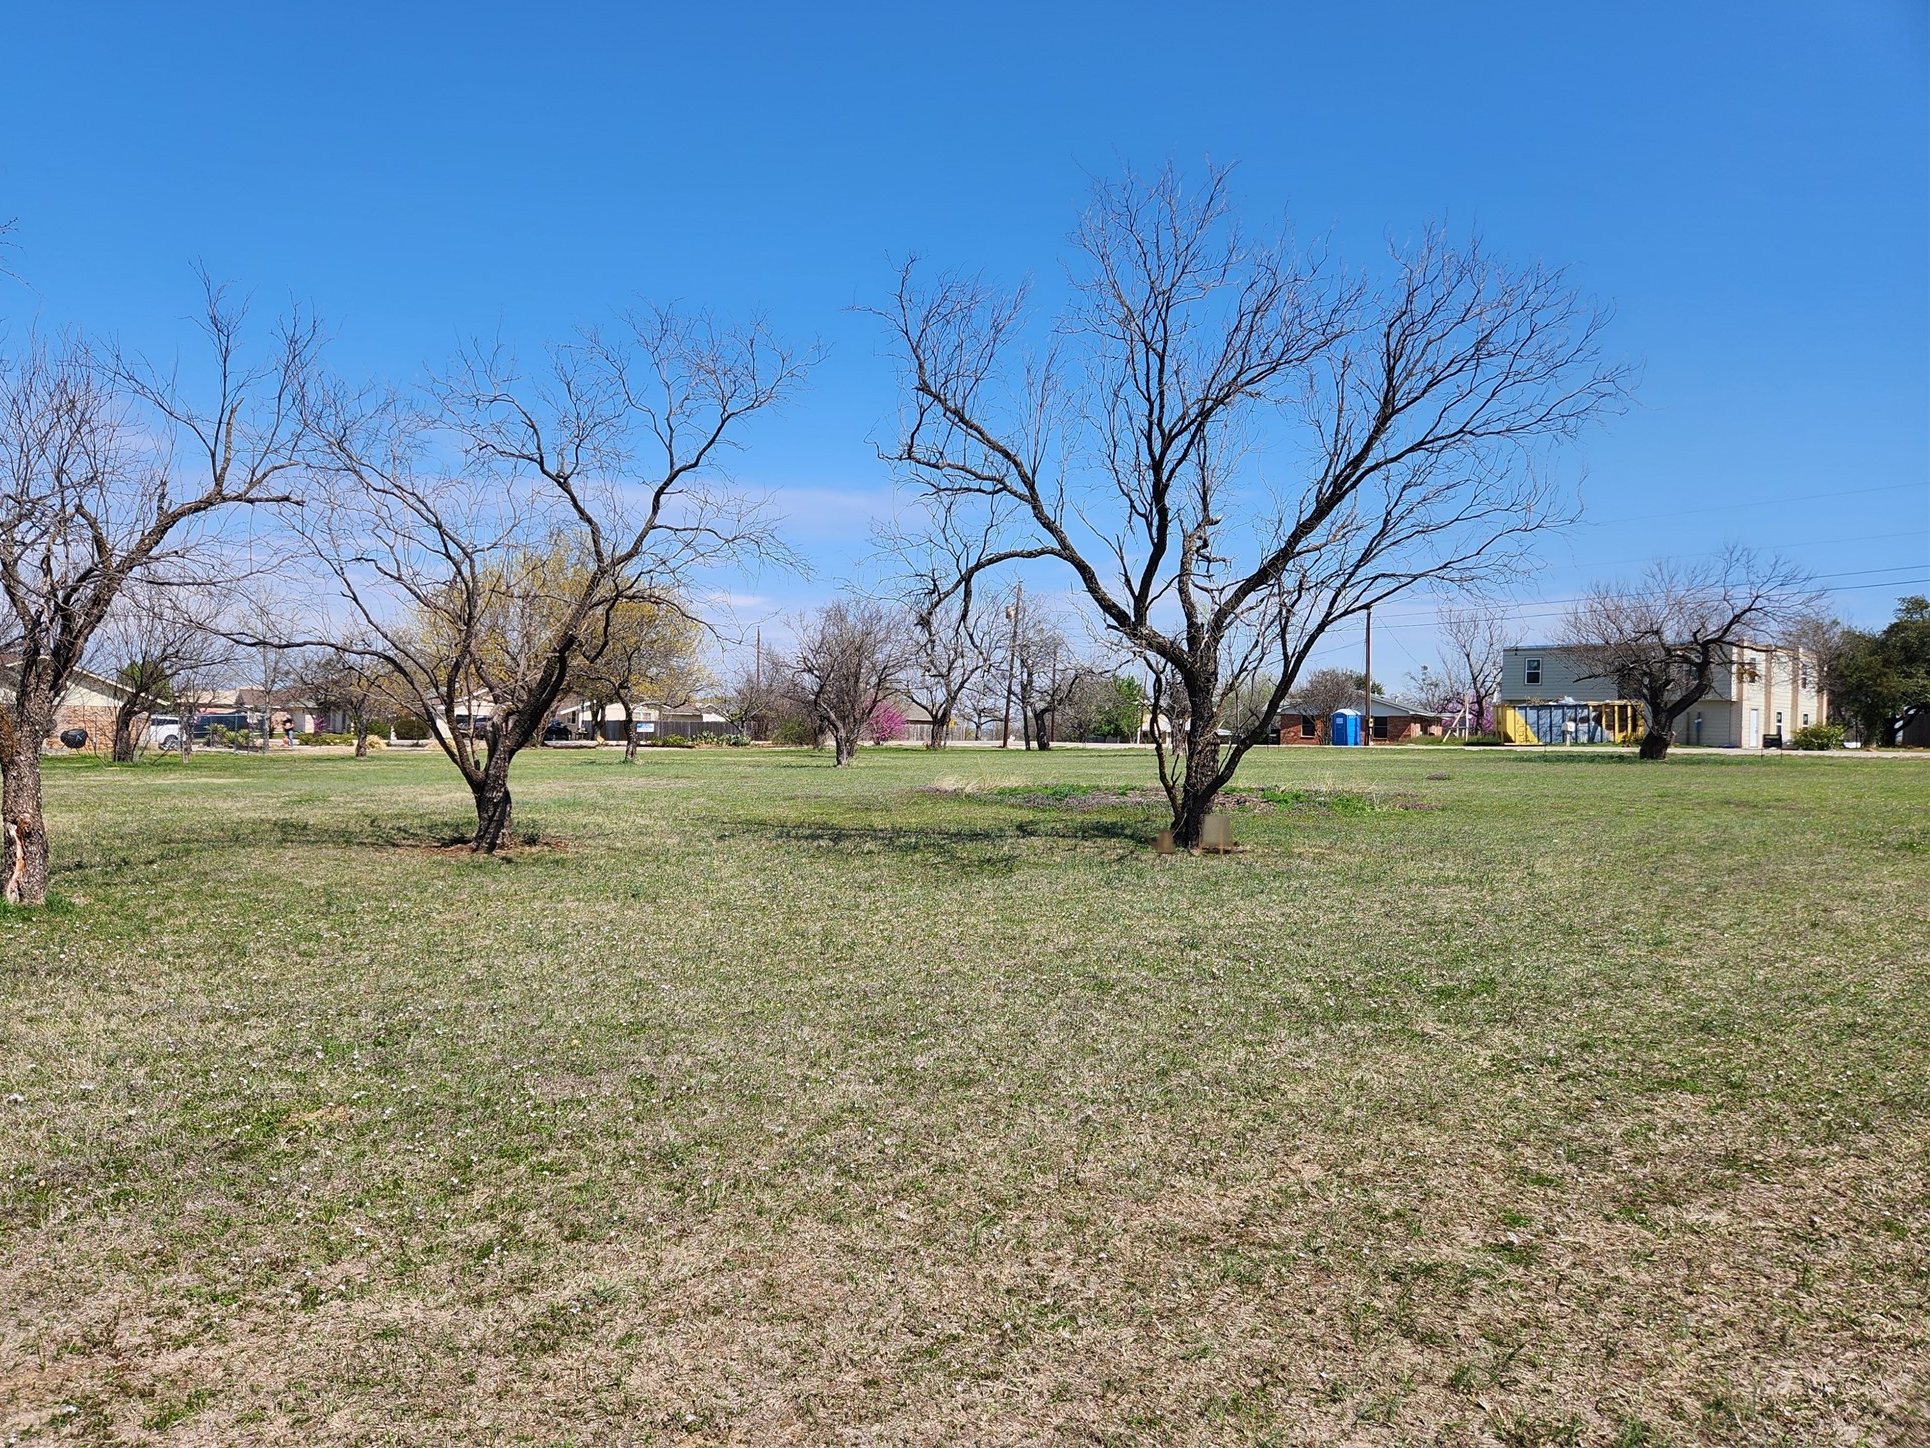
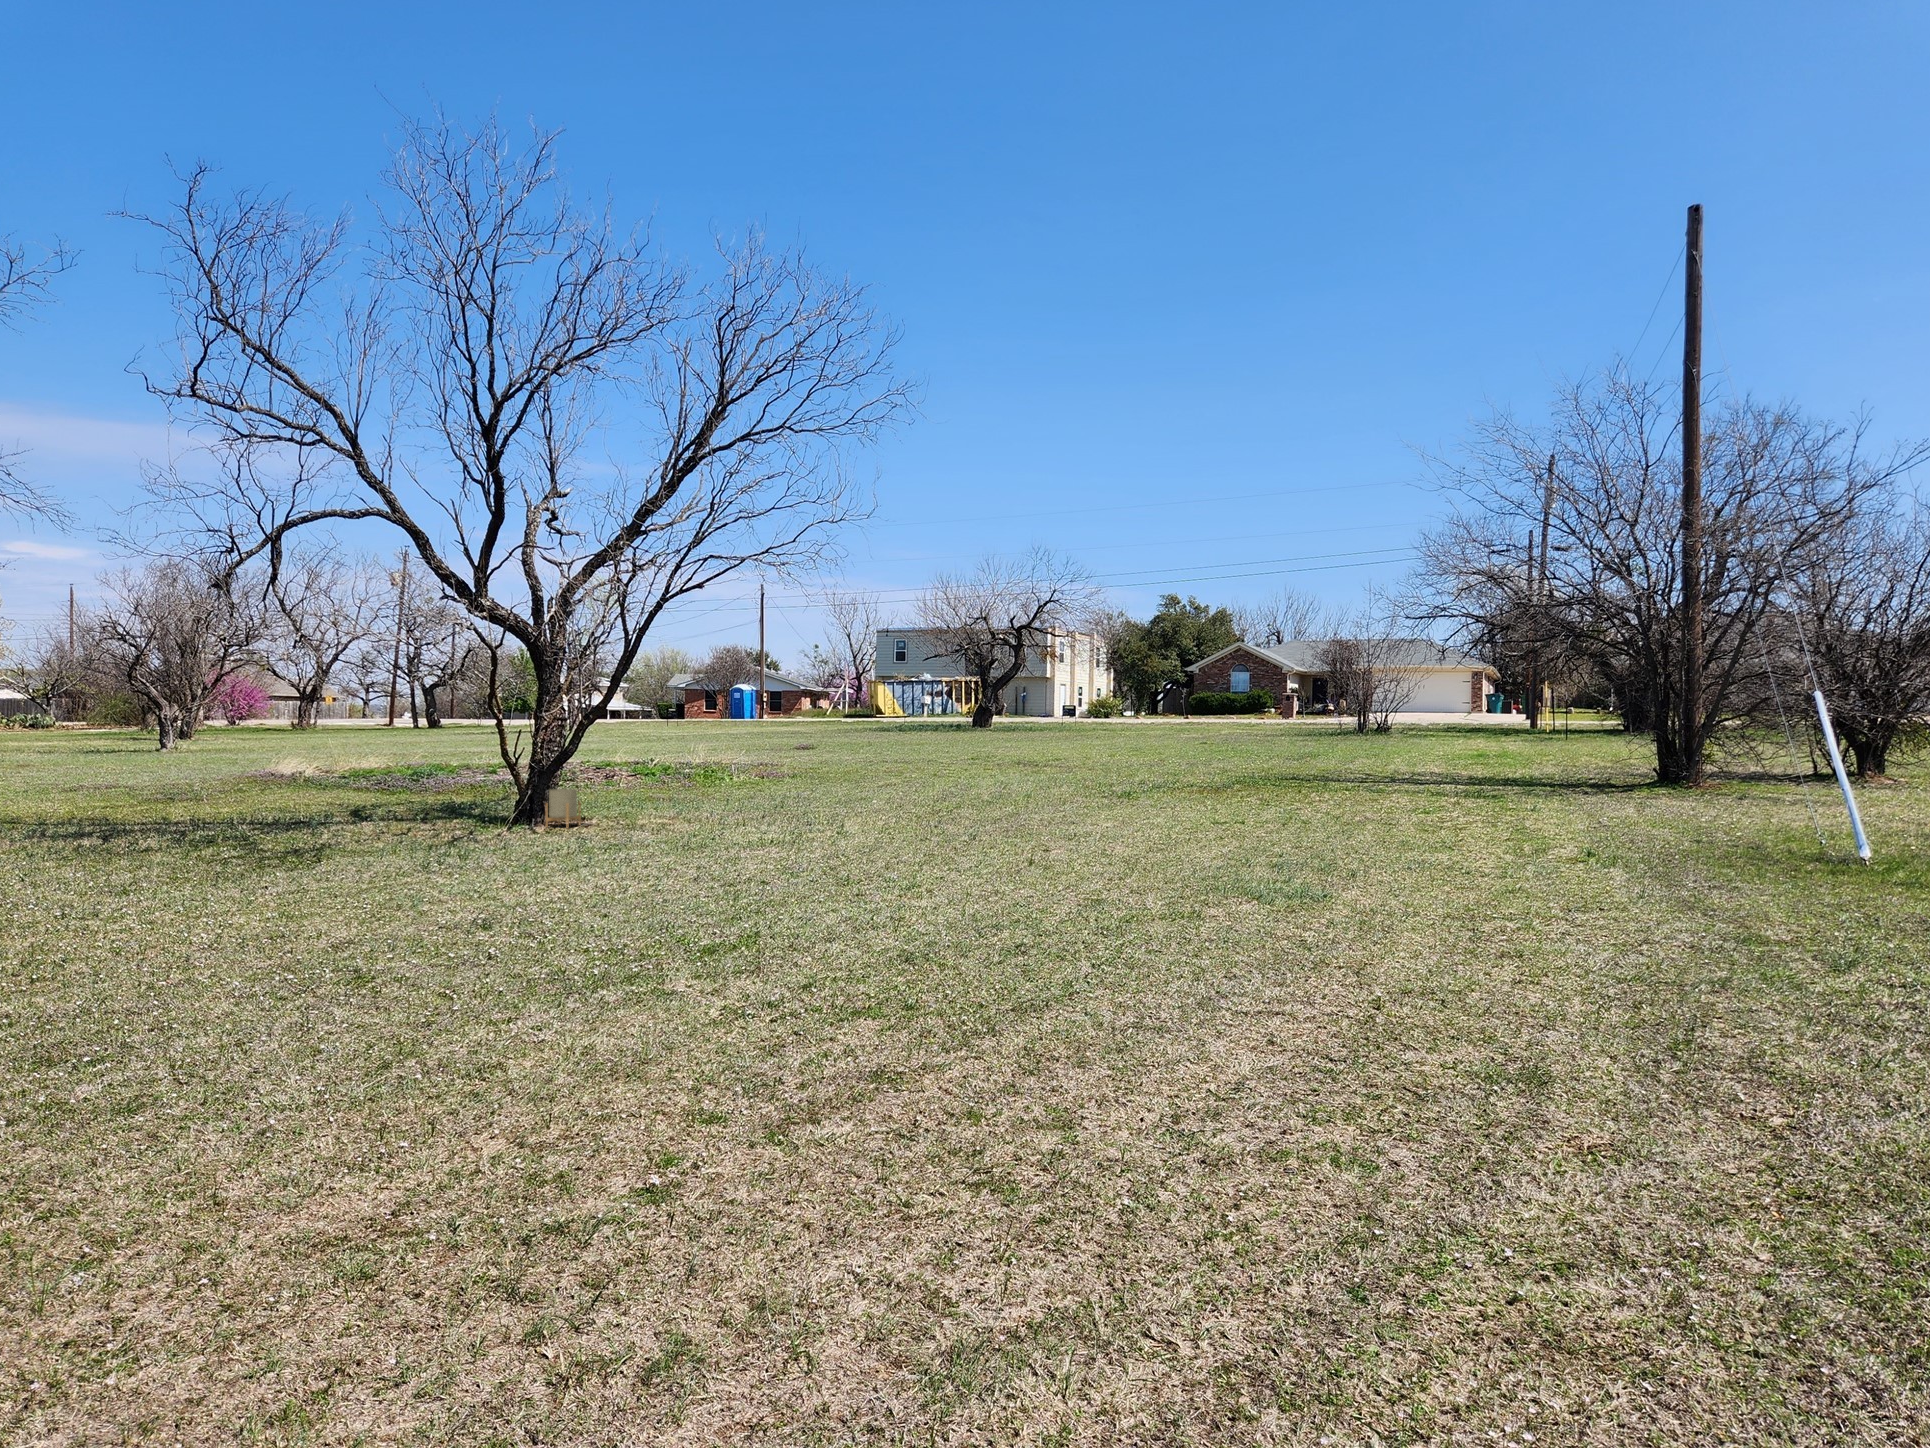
watering can: present [1141,828,1175,853] -> none [478,805,526,831]

